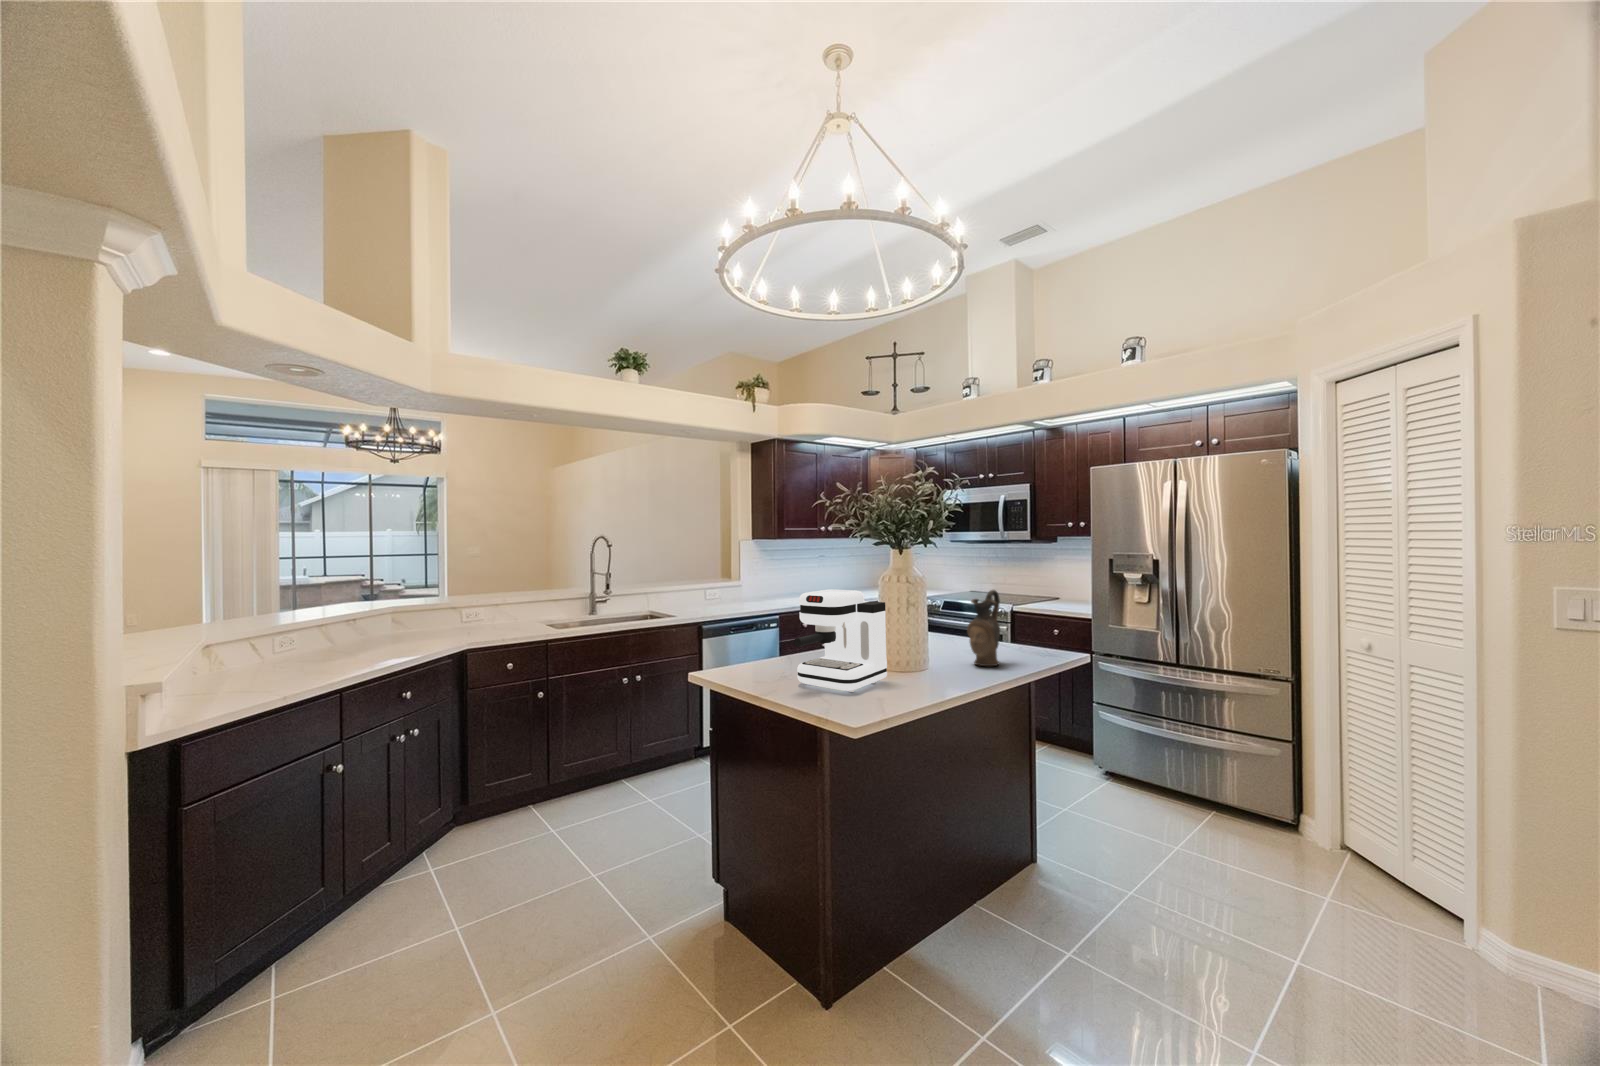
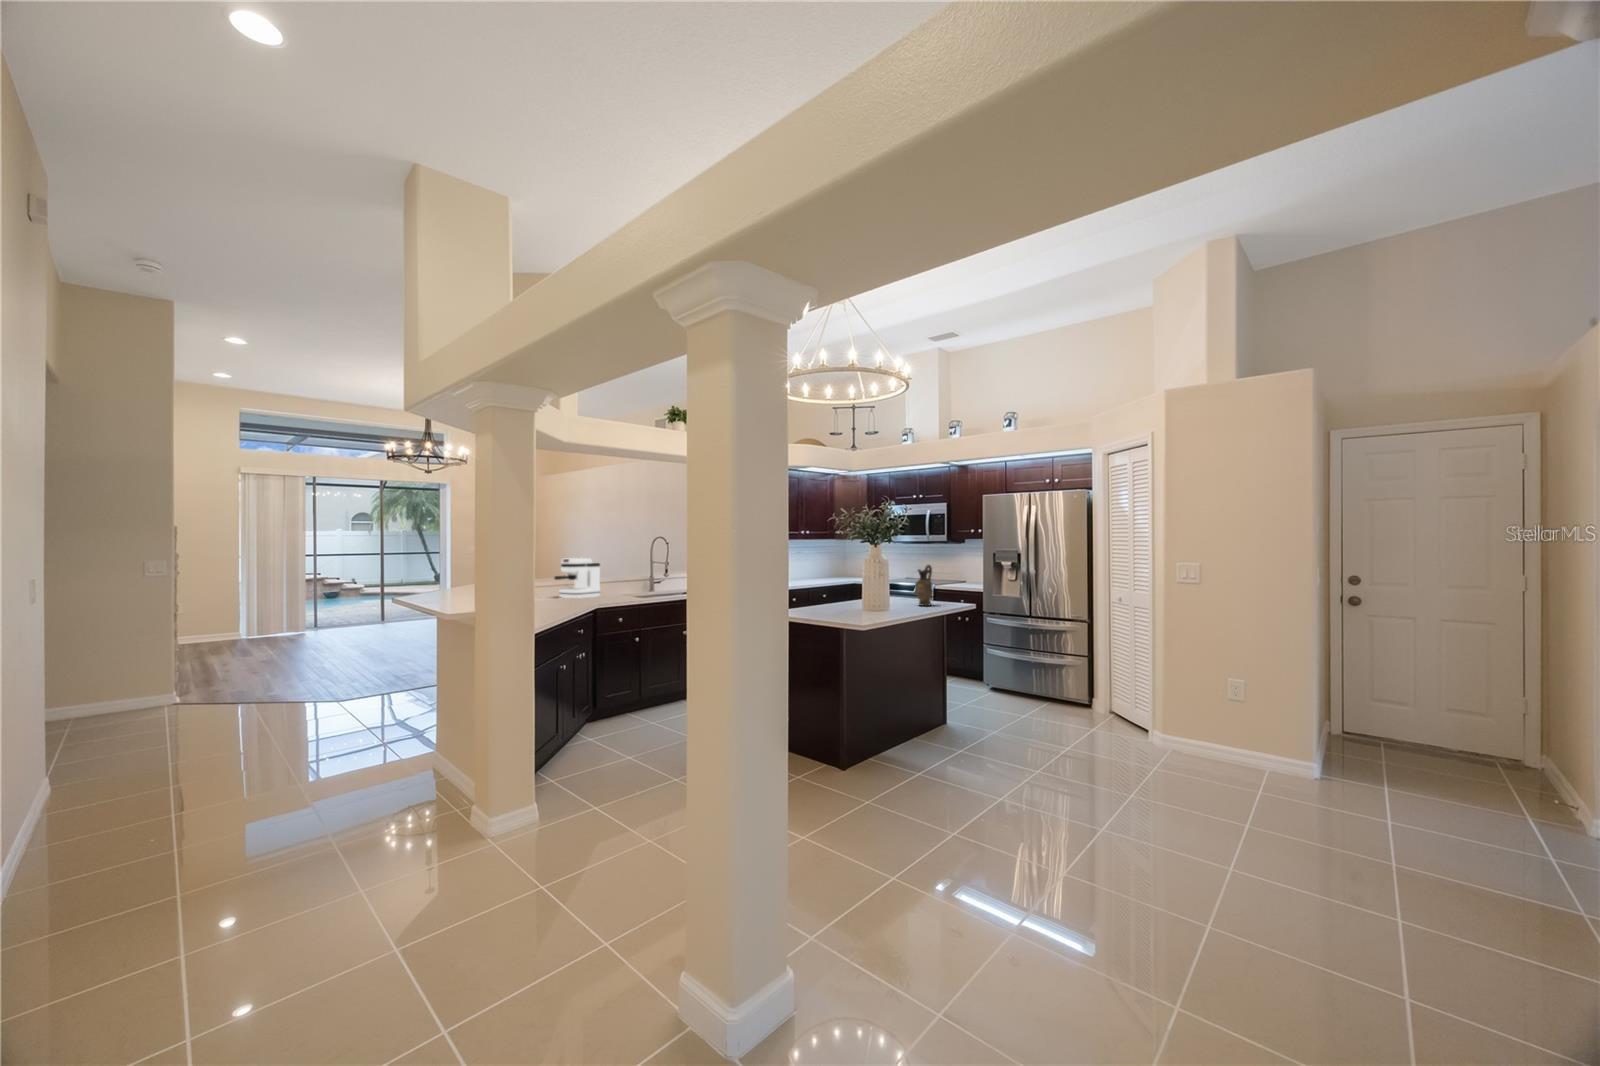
coffee maker: present [794,590,887,692] -> present [555,558,600,599]

